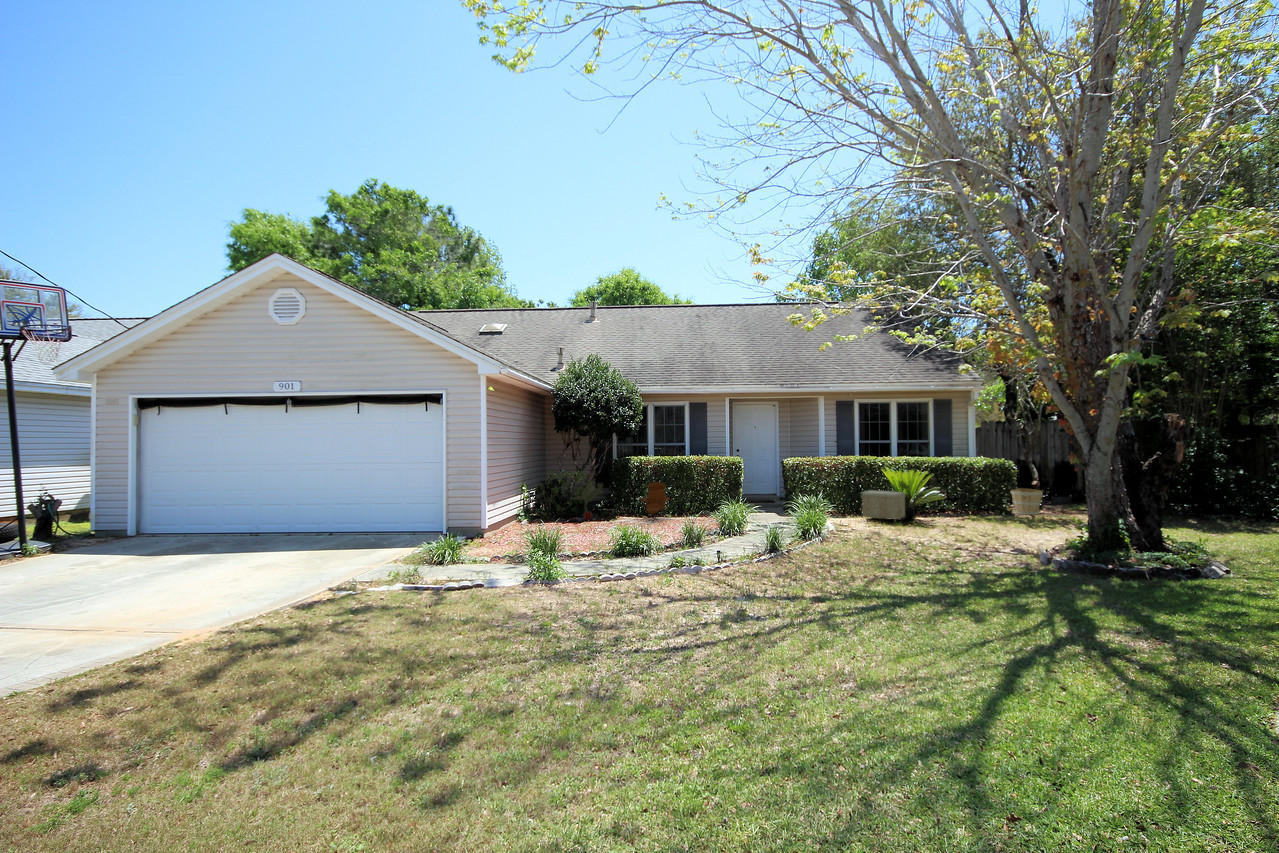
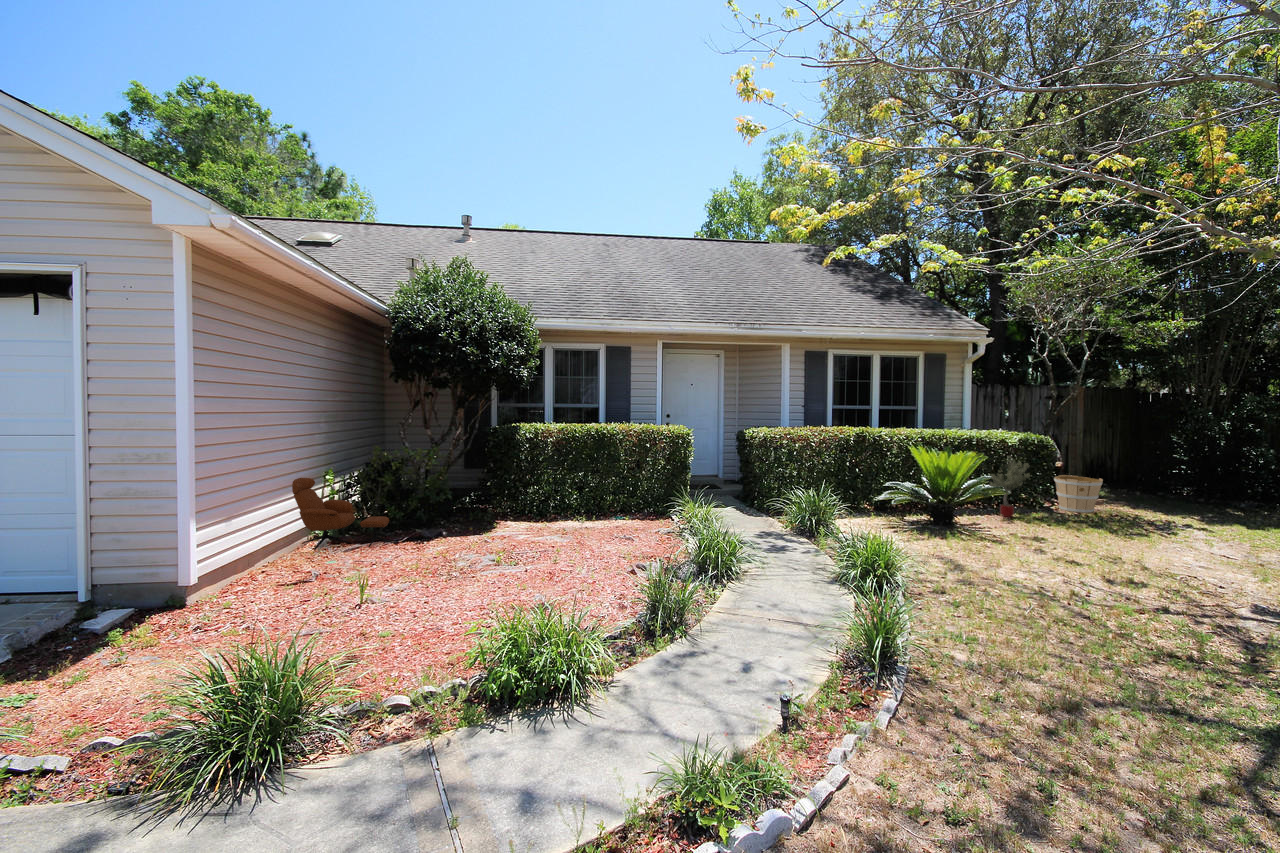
potted tree: present [573,479,602,520] -> present [987,456,1030,517]
lounge chair: present [641,482,670,521] -> present [292,478,392,549]
storage bench: present [862,490,905,521] -> none [881,480,945,531]

